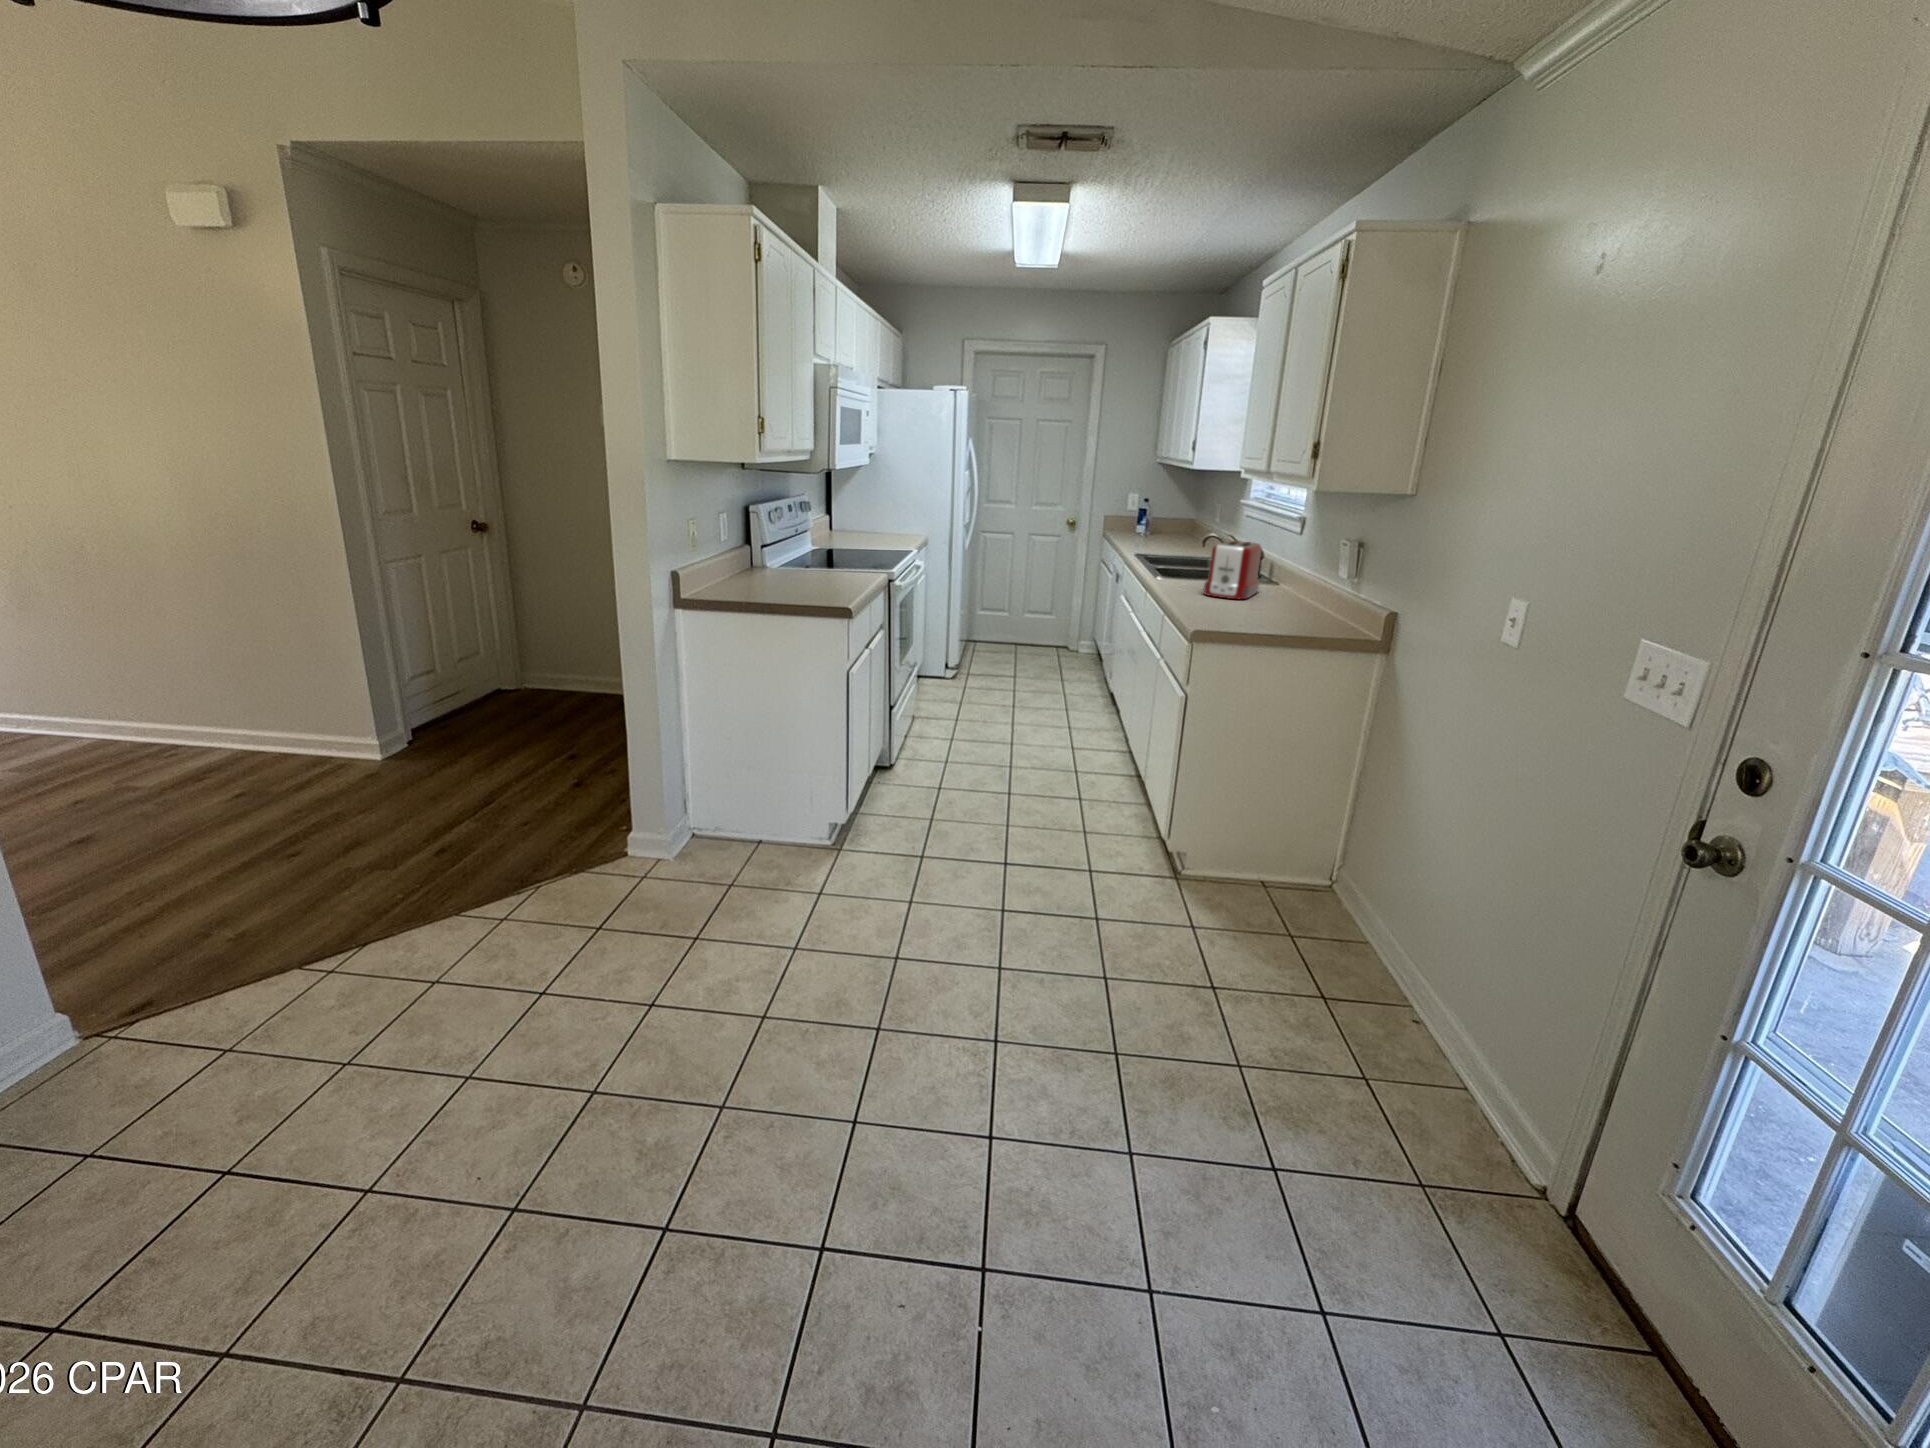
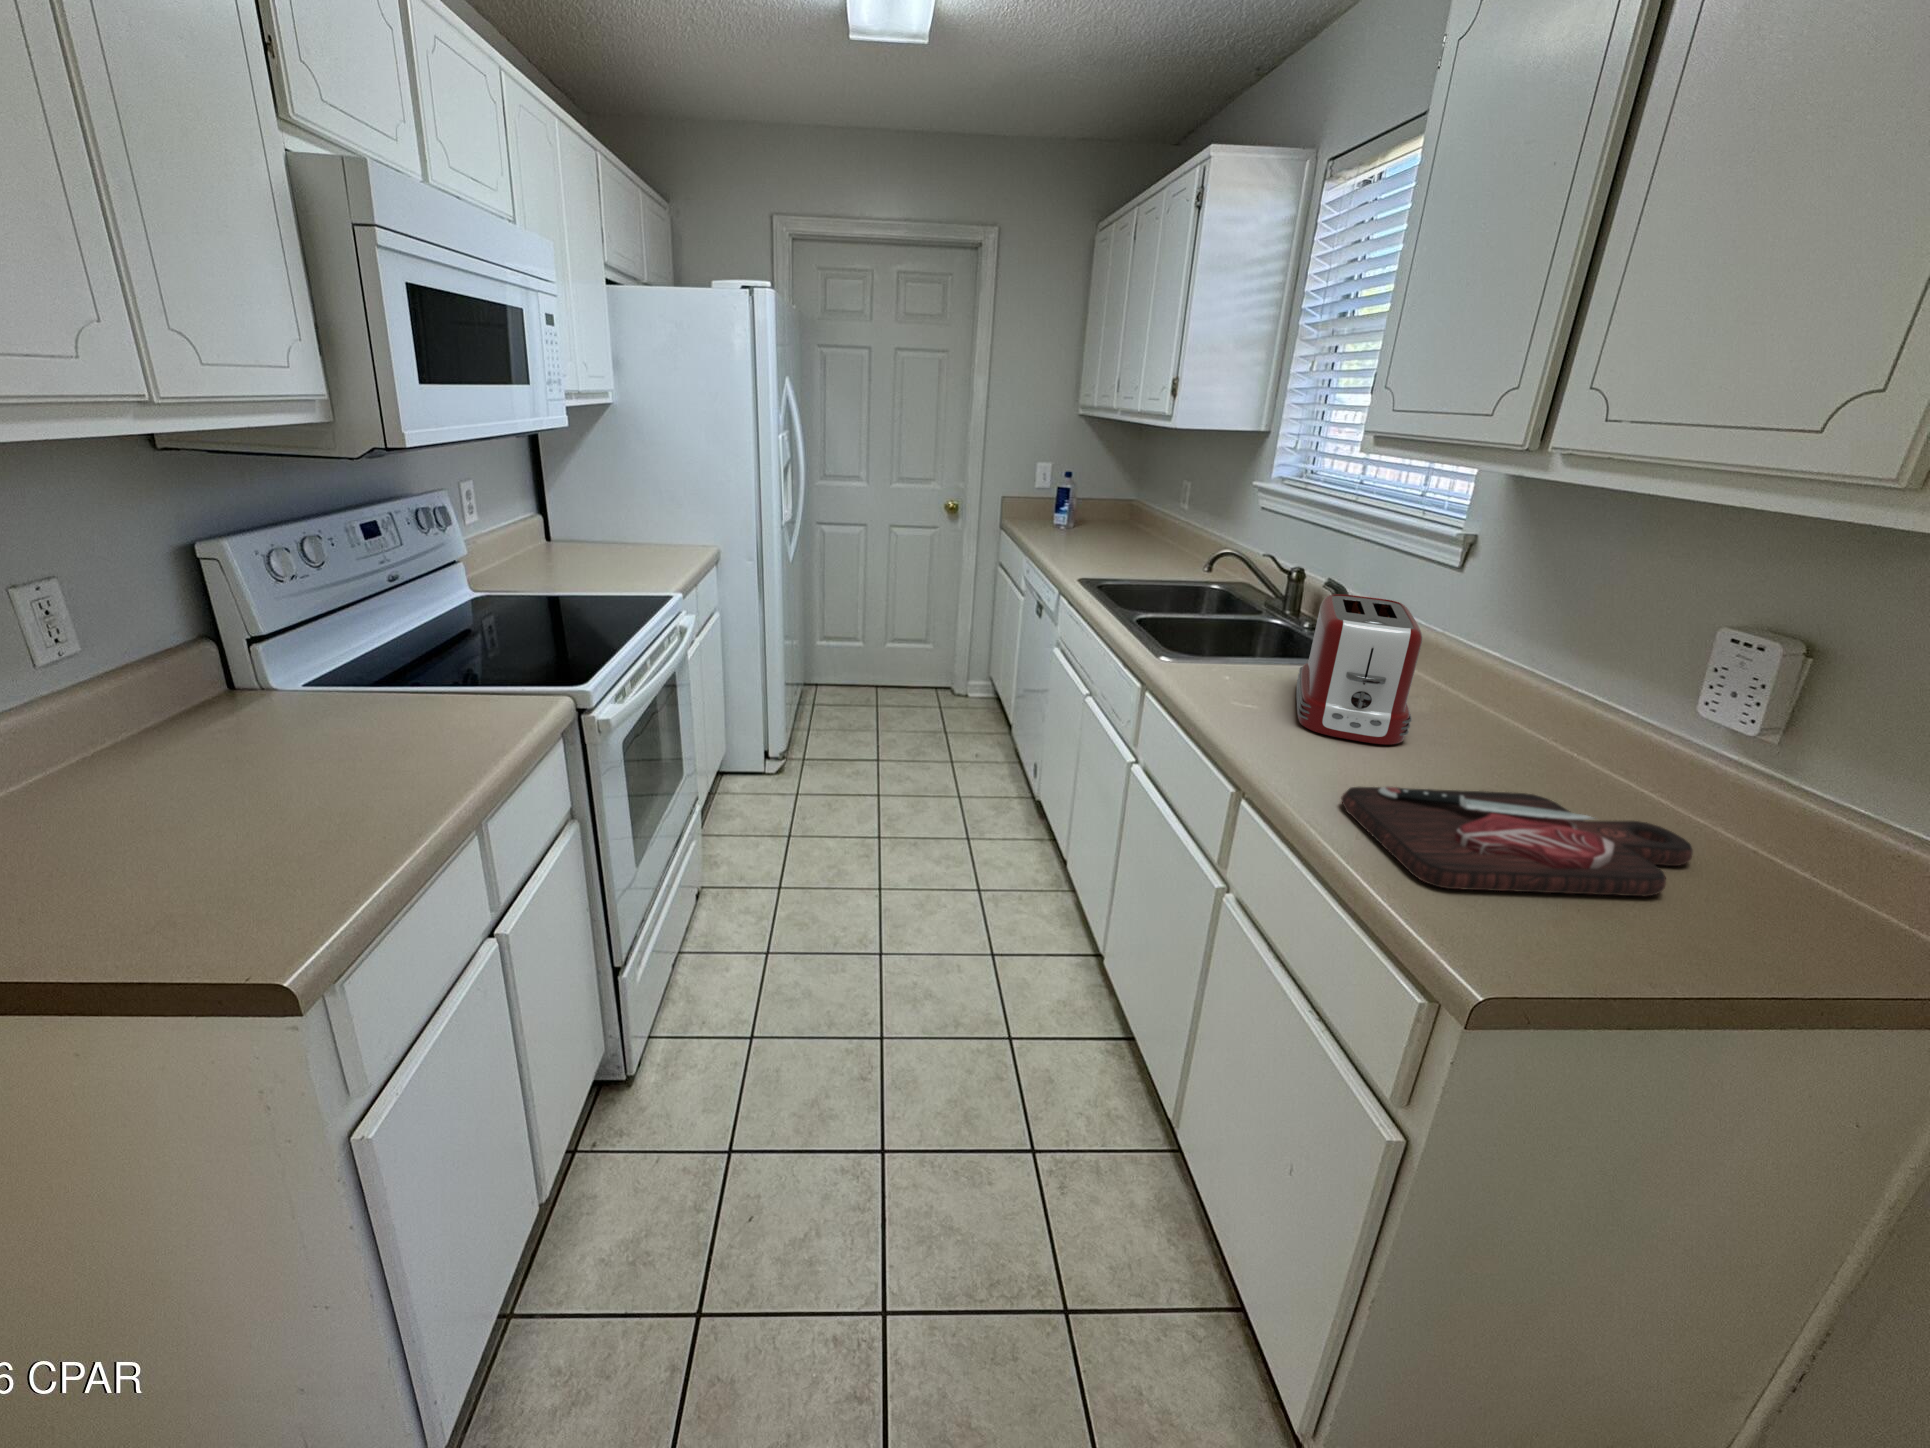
cutting board: none [1195,600,1319,625] -> present [1341,786,1693,896]

